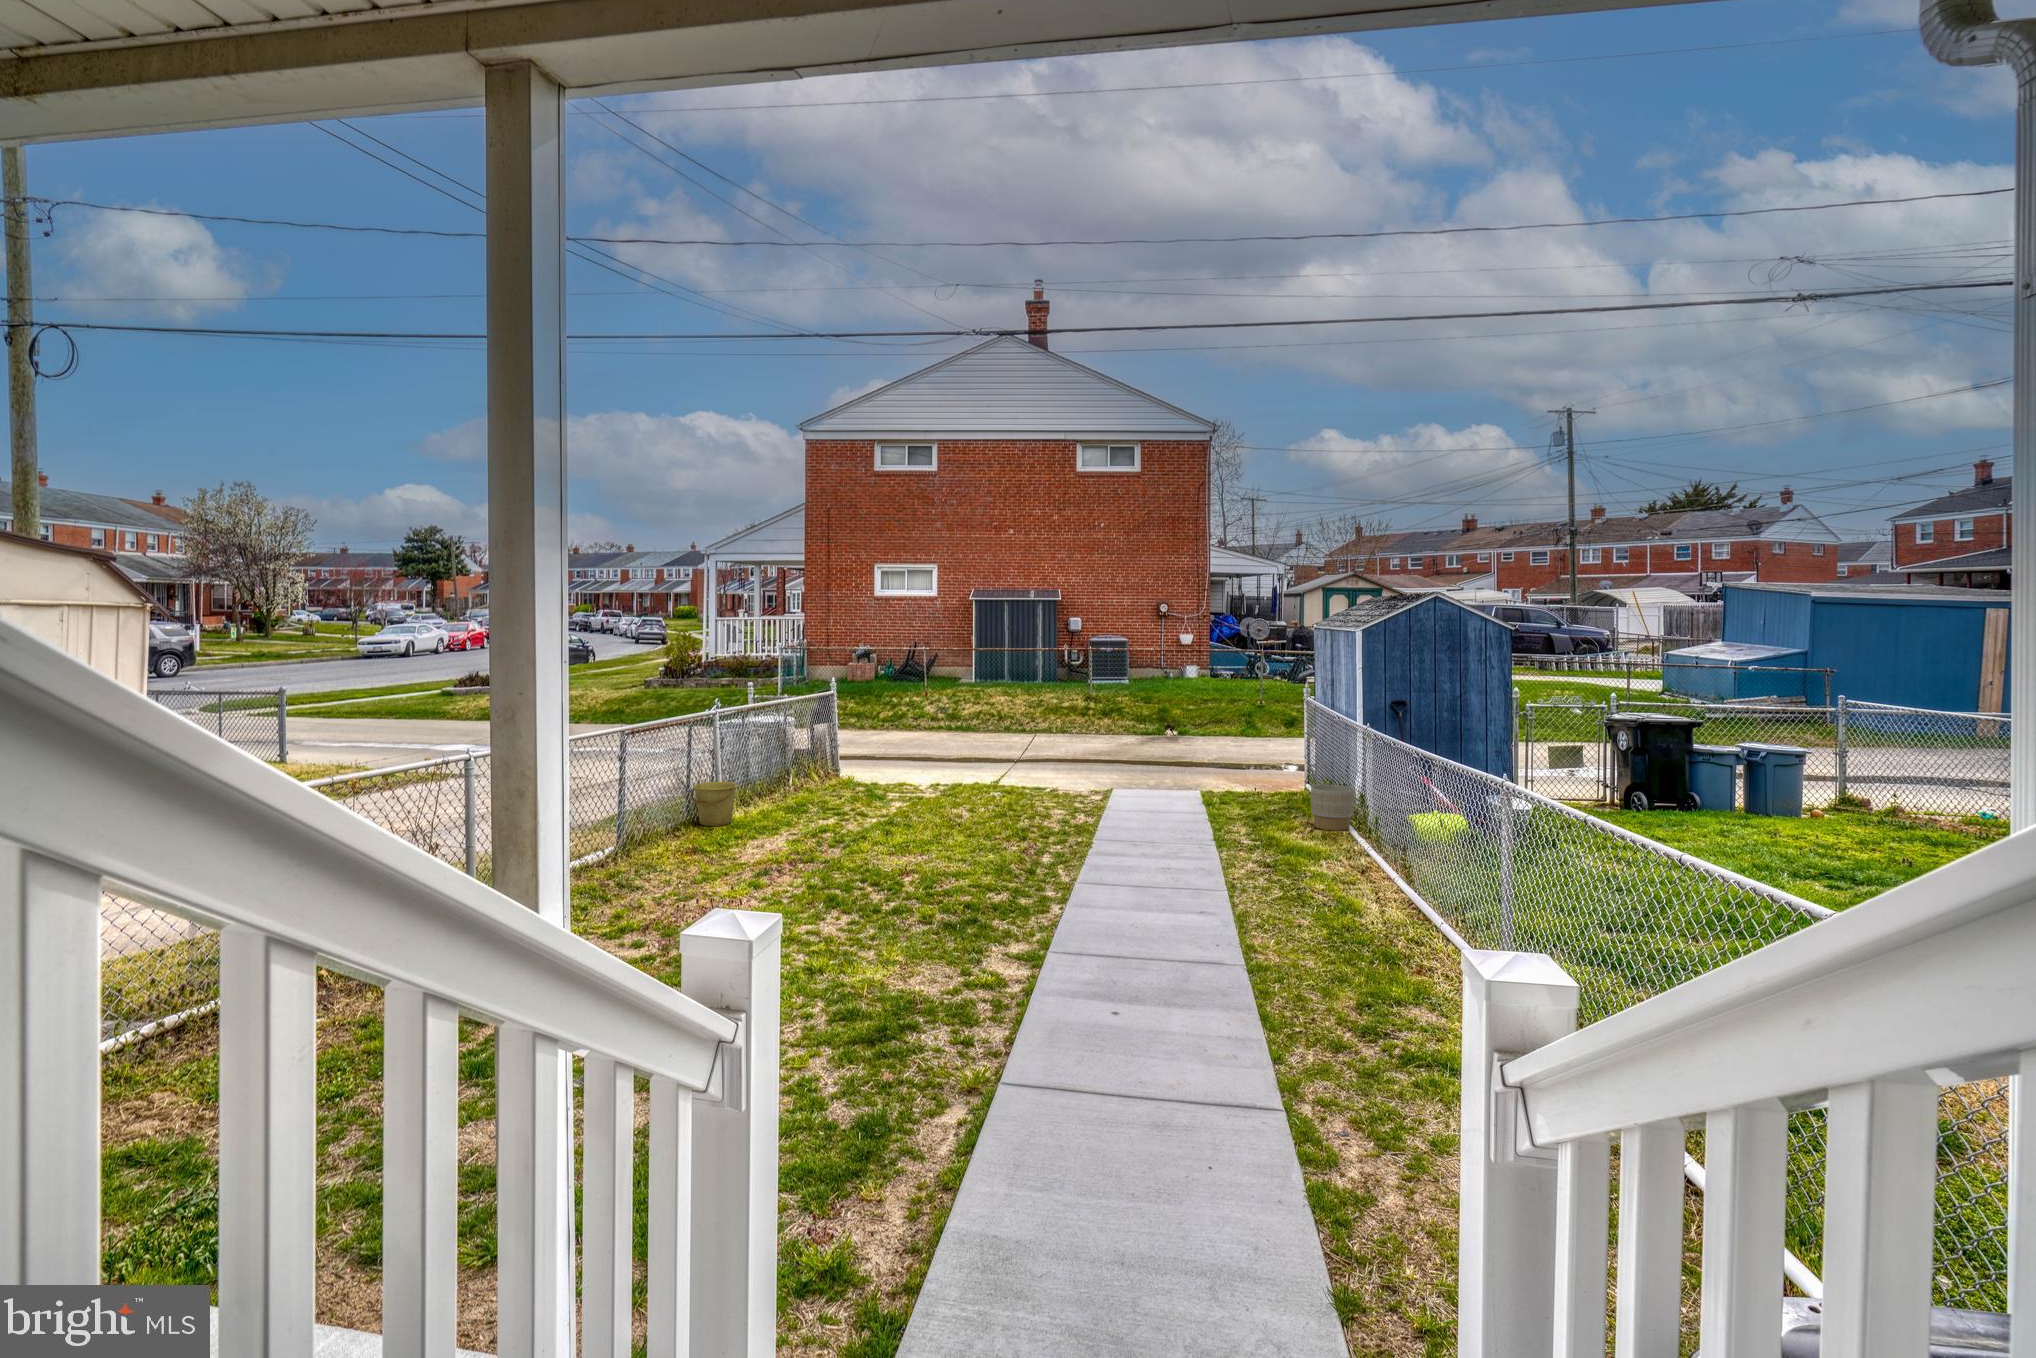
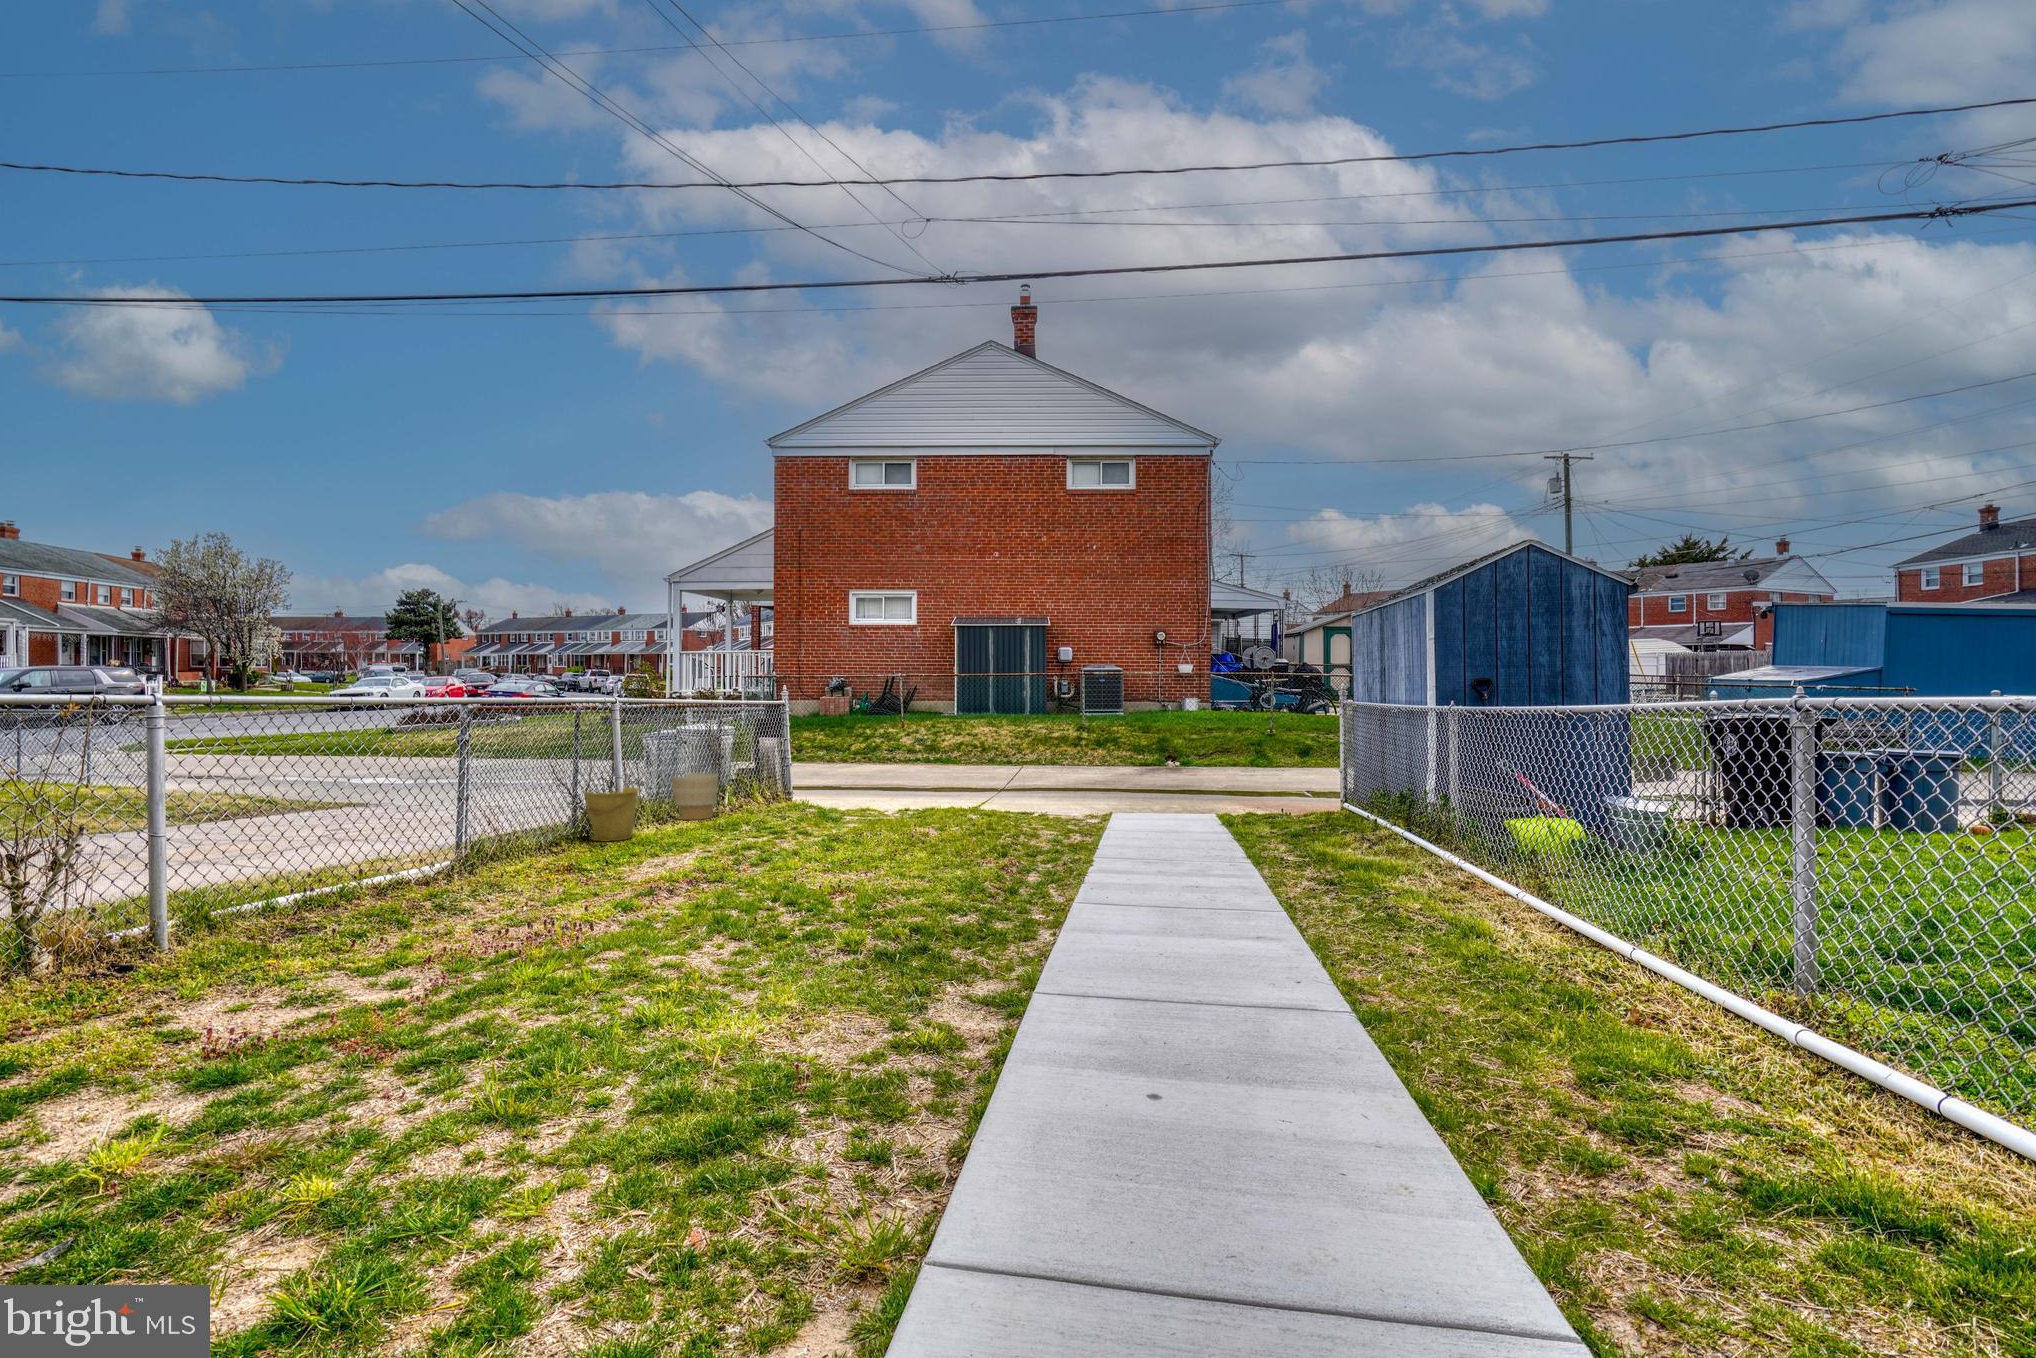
planter: present [1311,784,1355,831] -> present [672,773,718,820]

